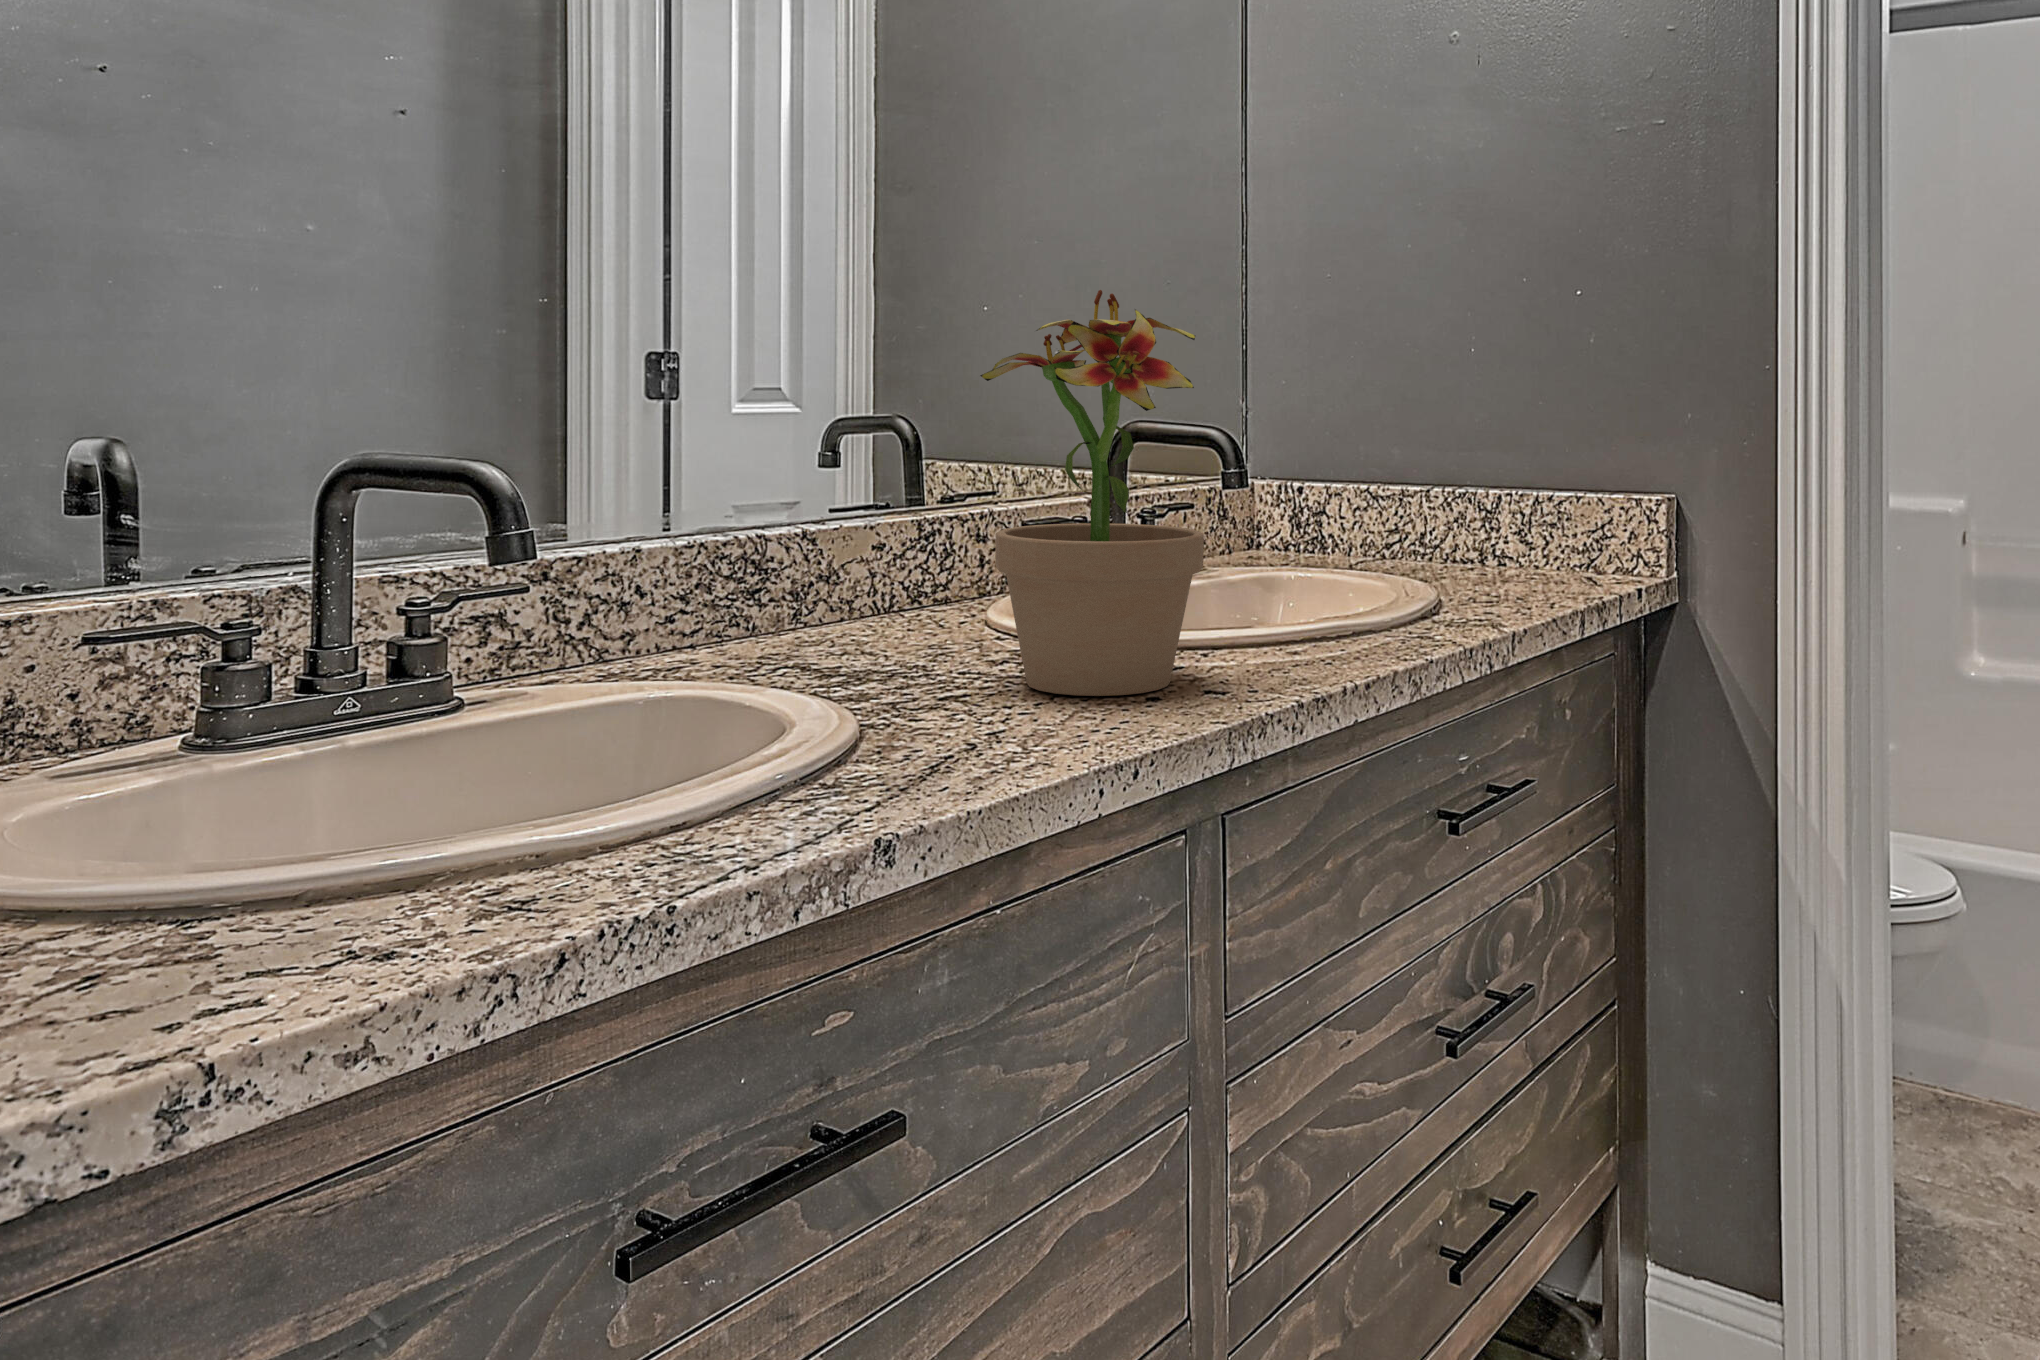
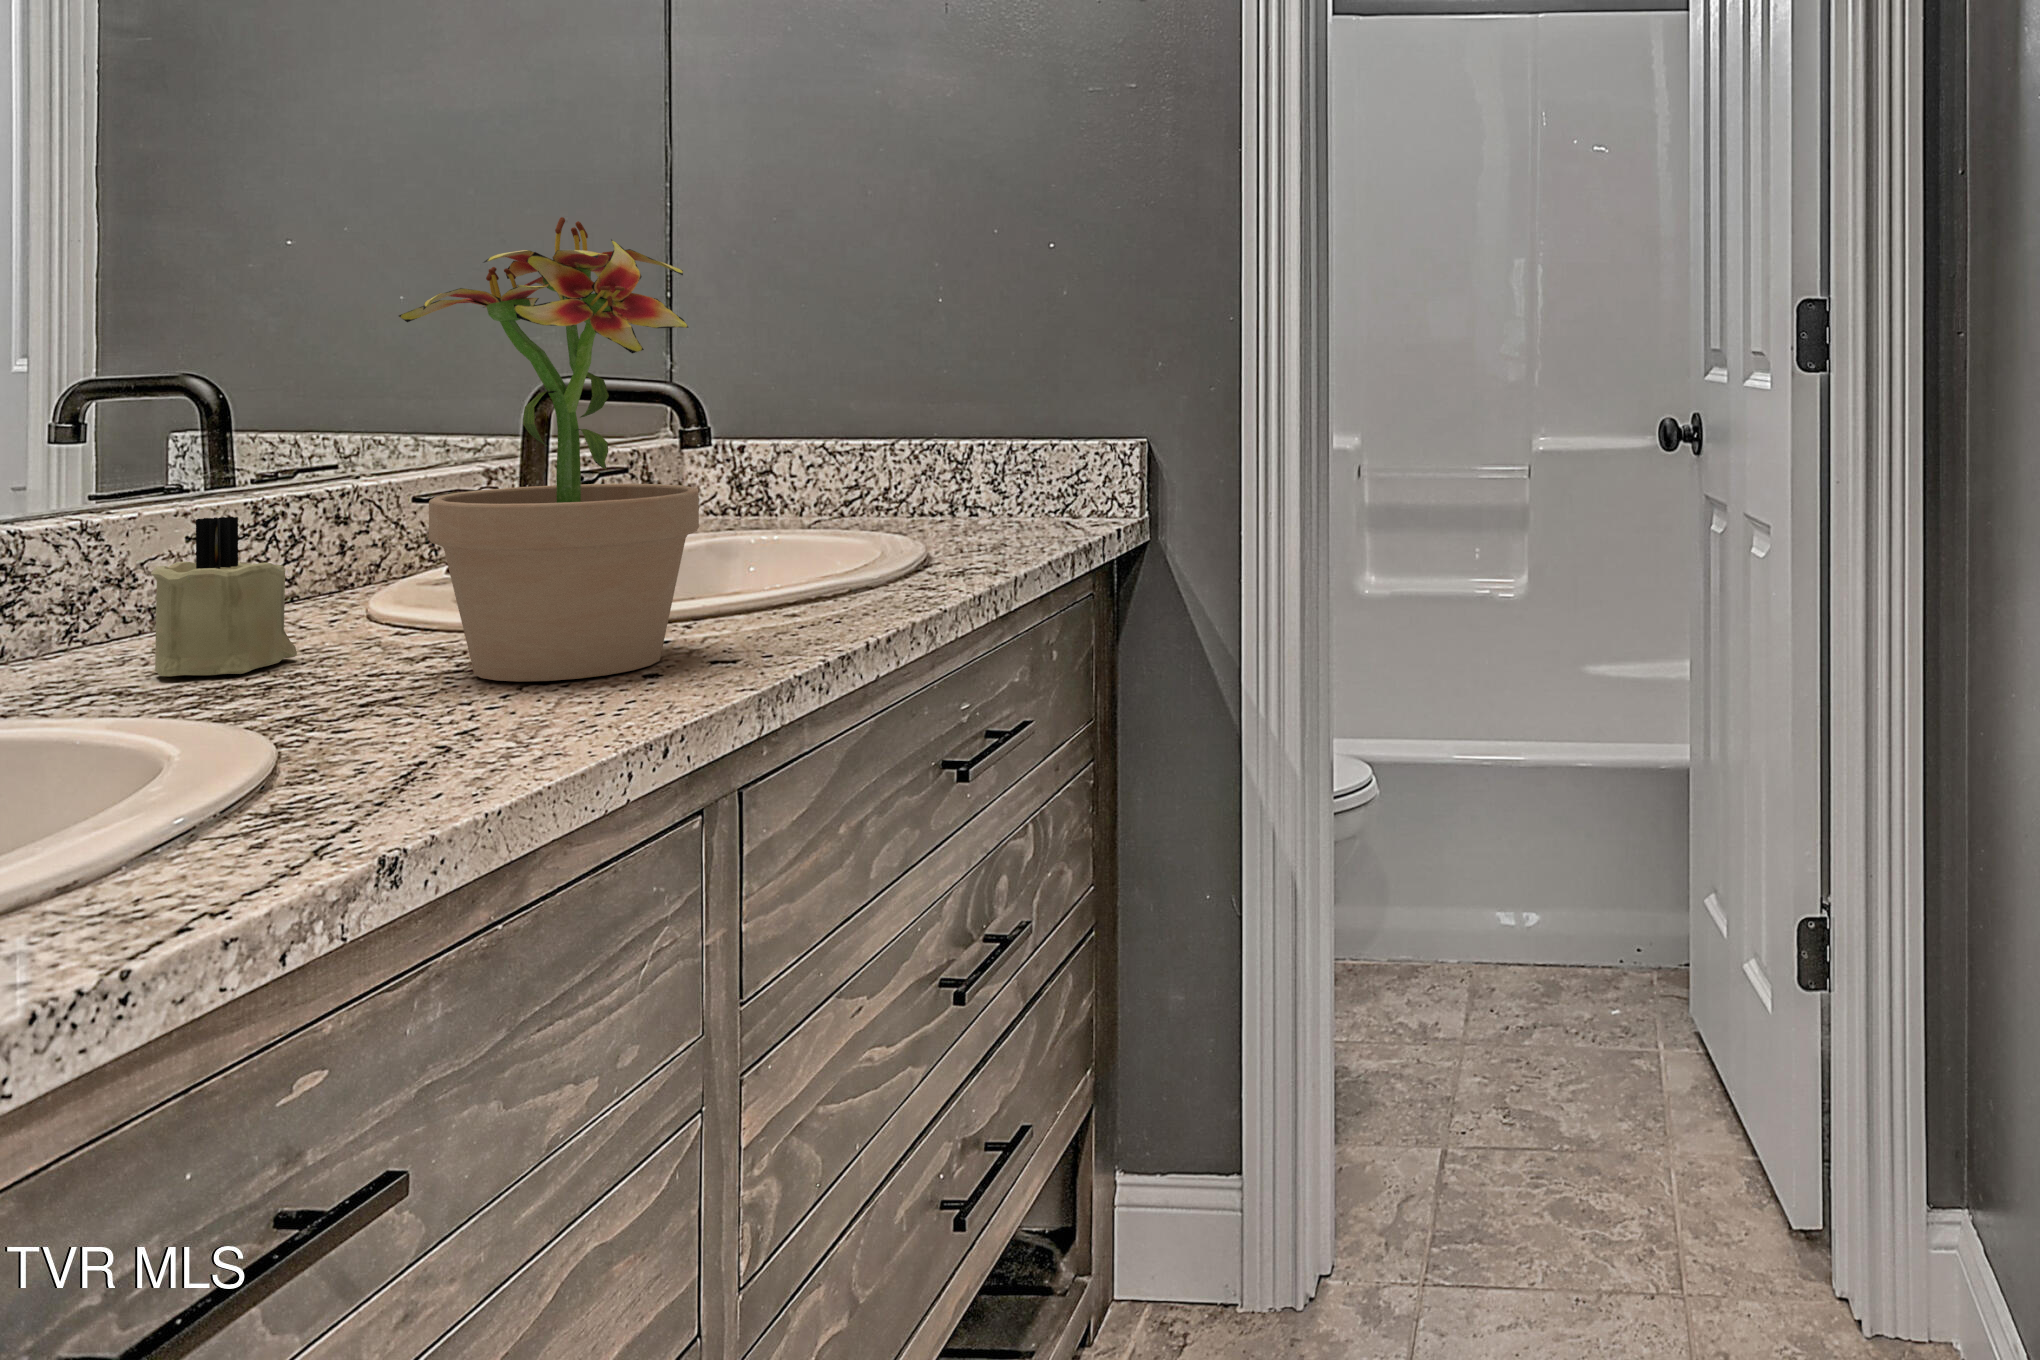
candle: none [824,535,919,663] -> present [151,517,297,676]

